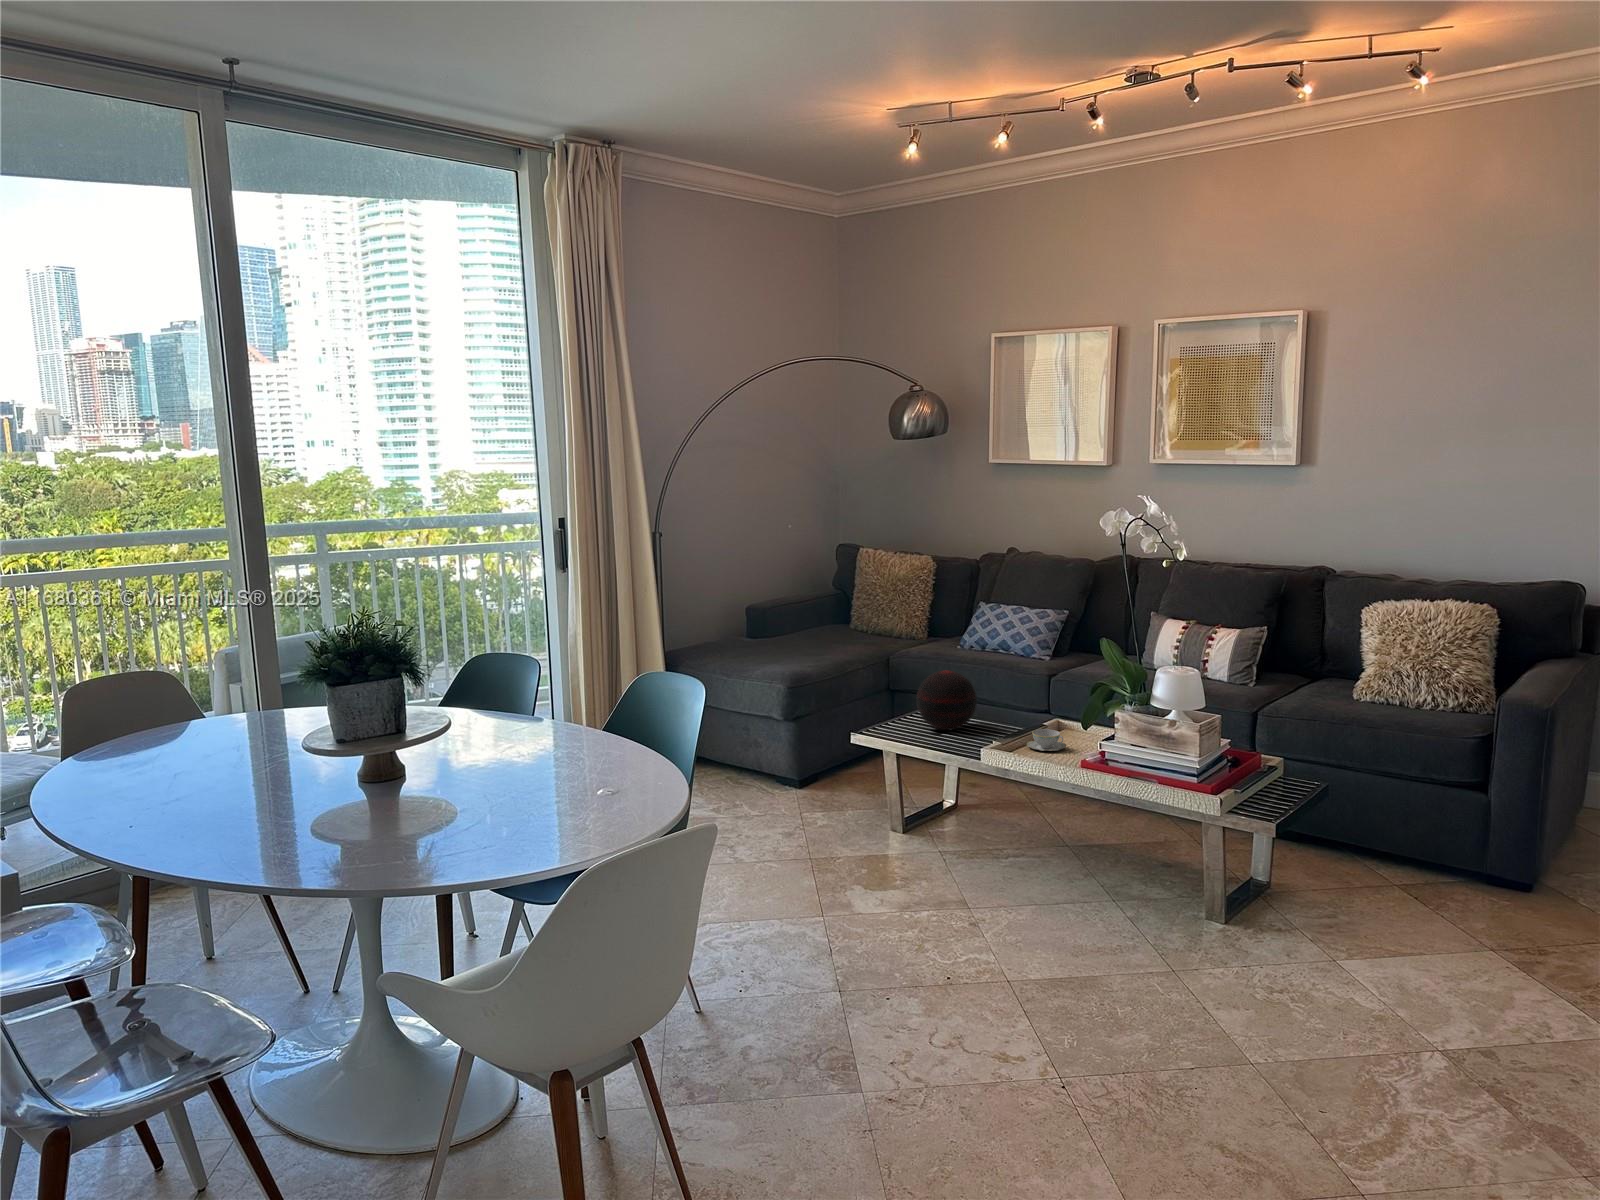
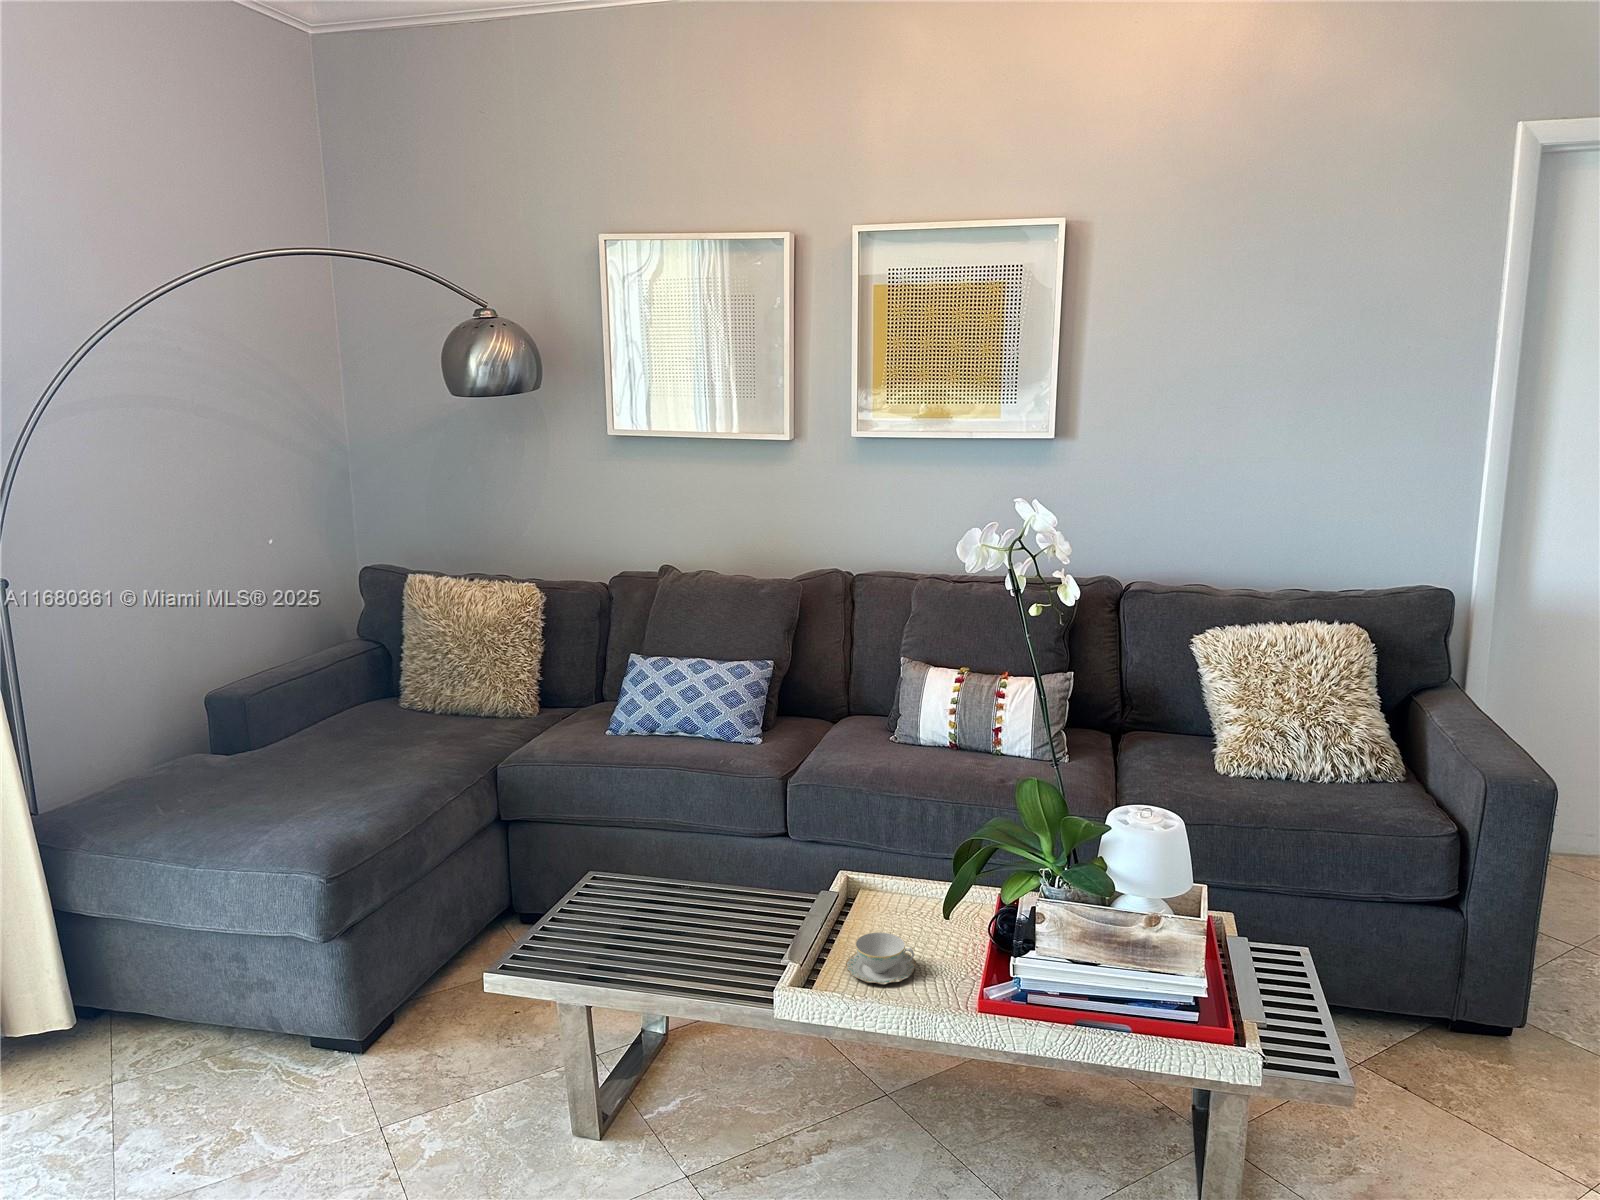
decorative orb: present [917,671,977,730] -> none [617,836,727,949]

